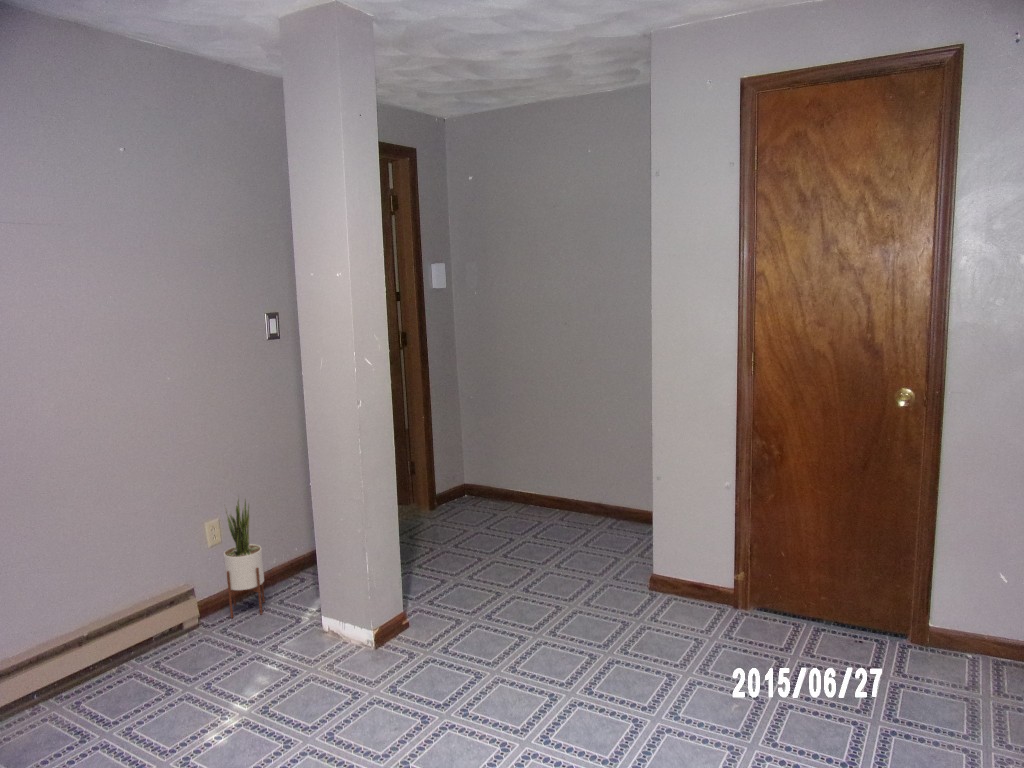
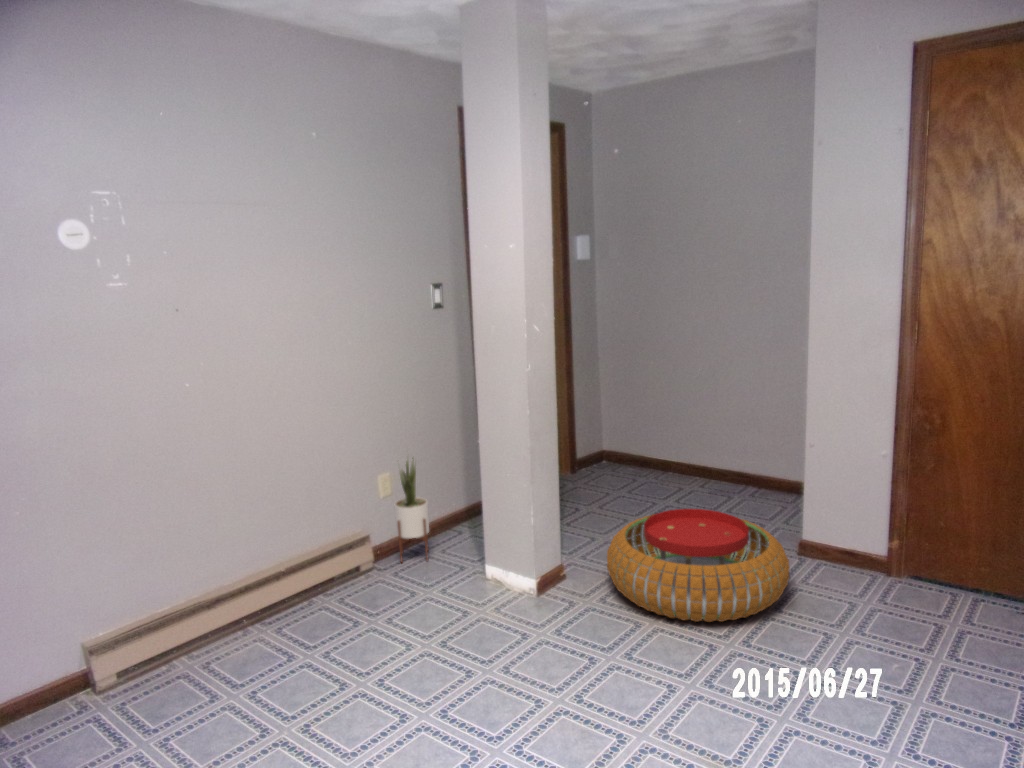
pouf: none [451,548,637,669] -> present [607,509,790,622]

